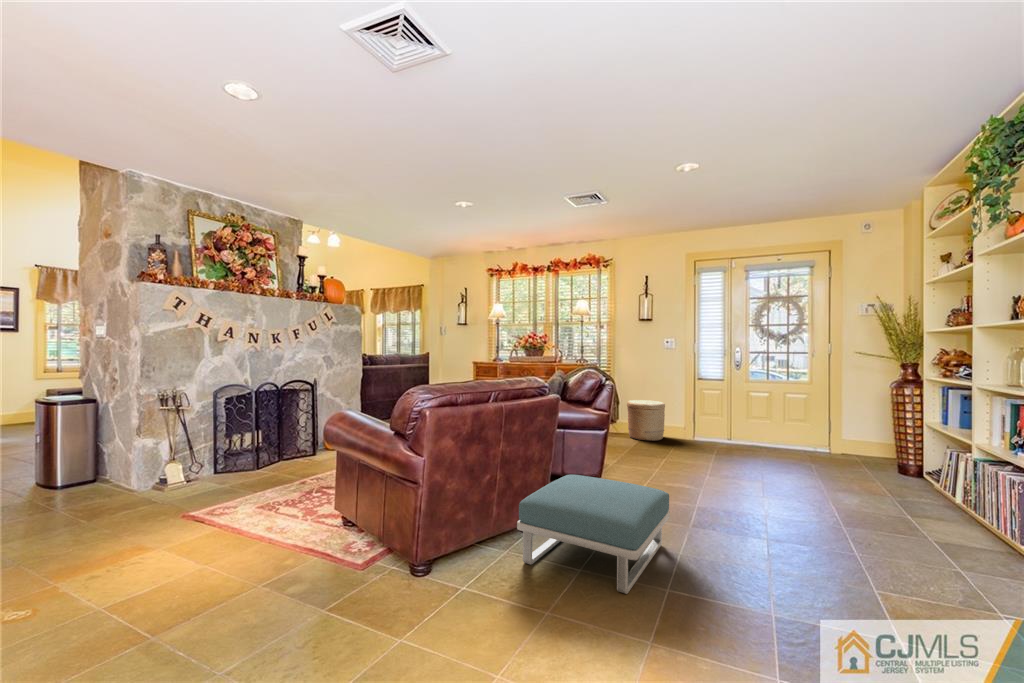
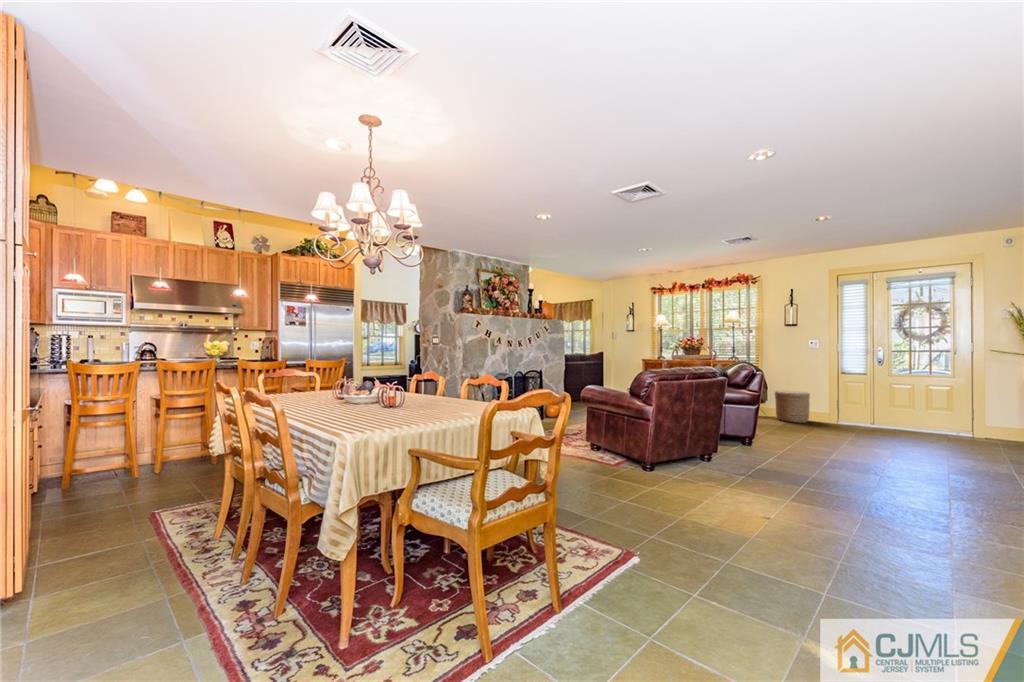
footstool: present [517,475,670,594] -> none [705,427,807,486]

